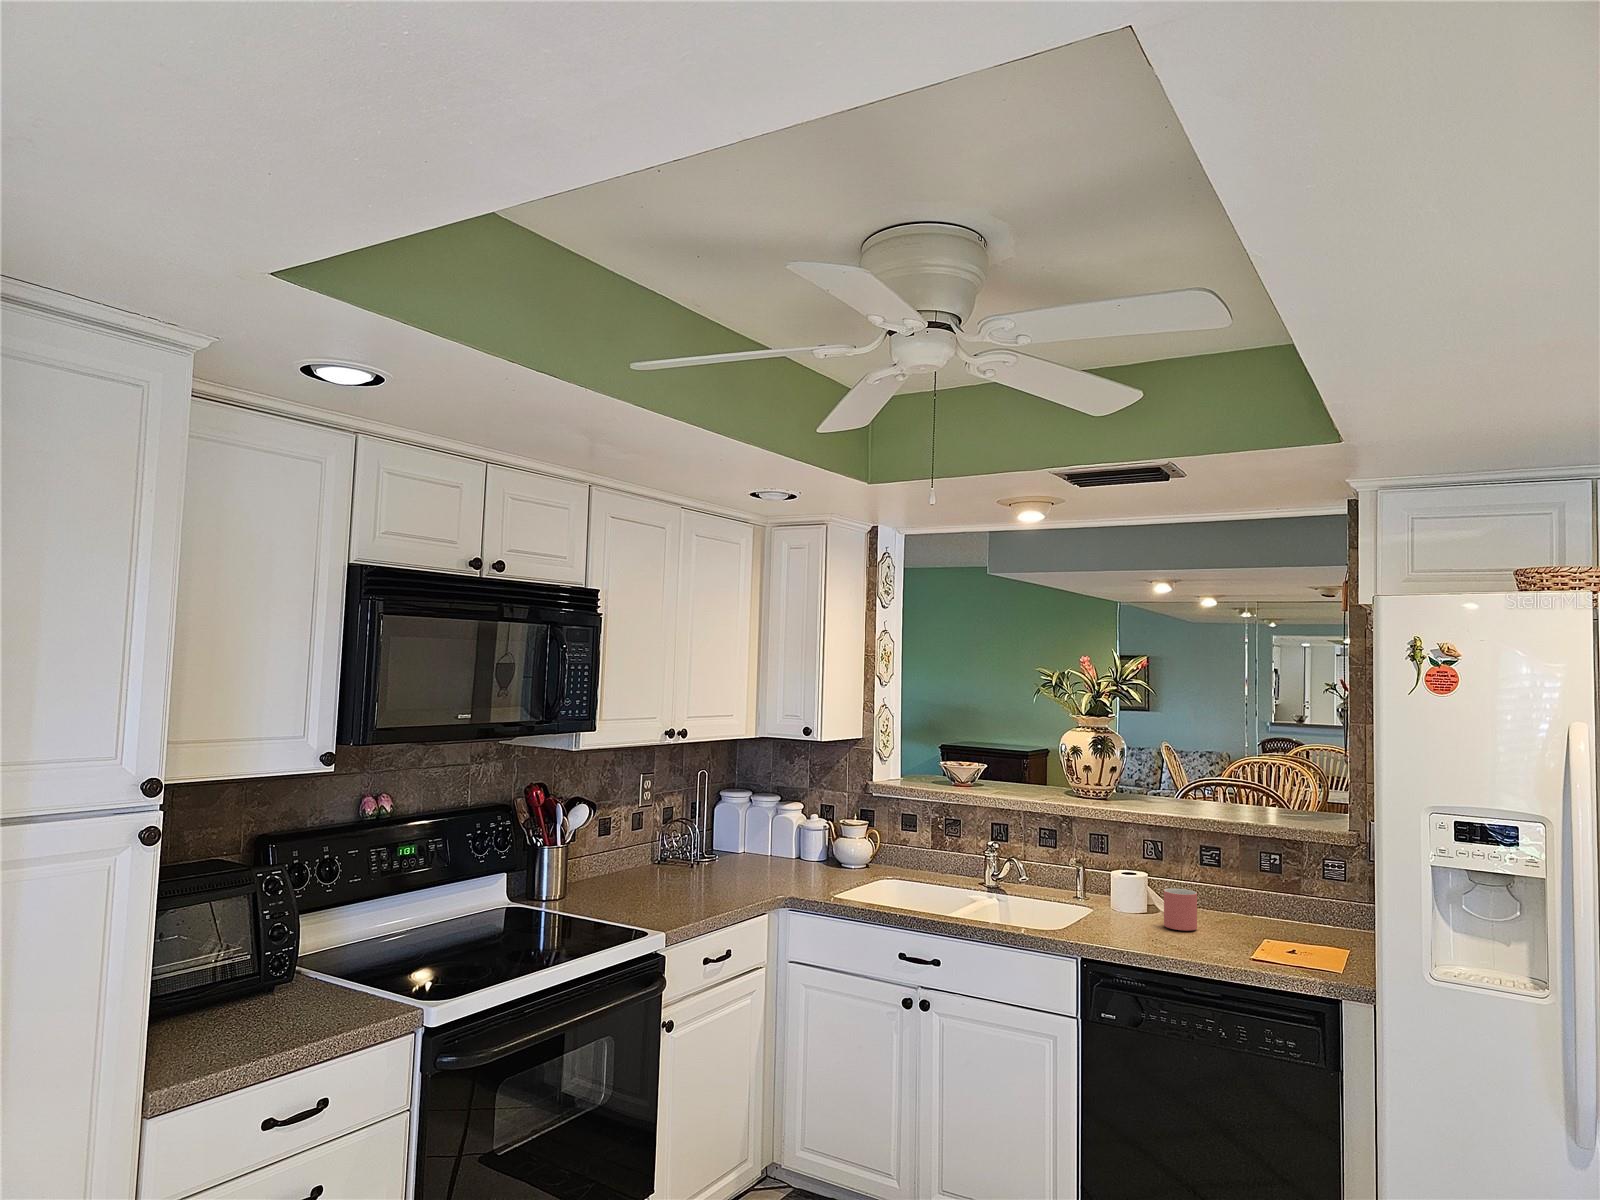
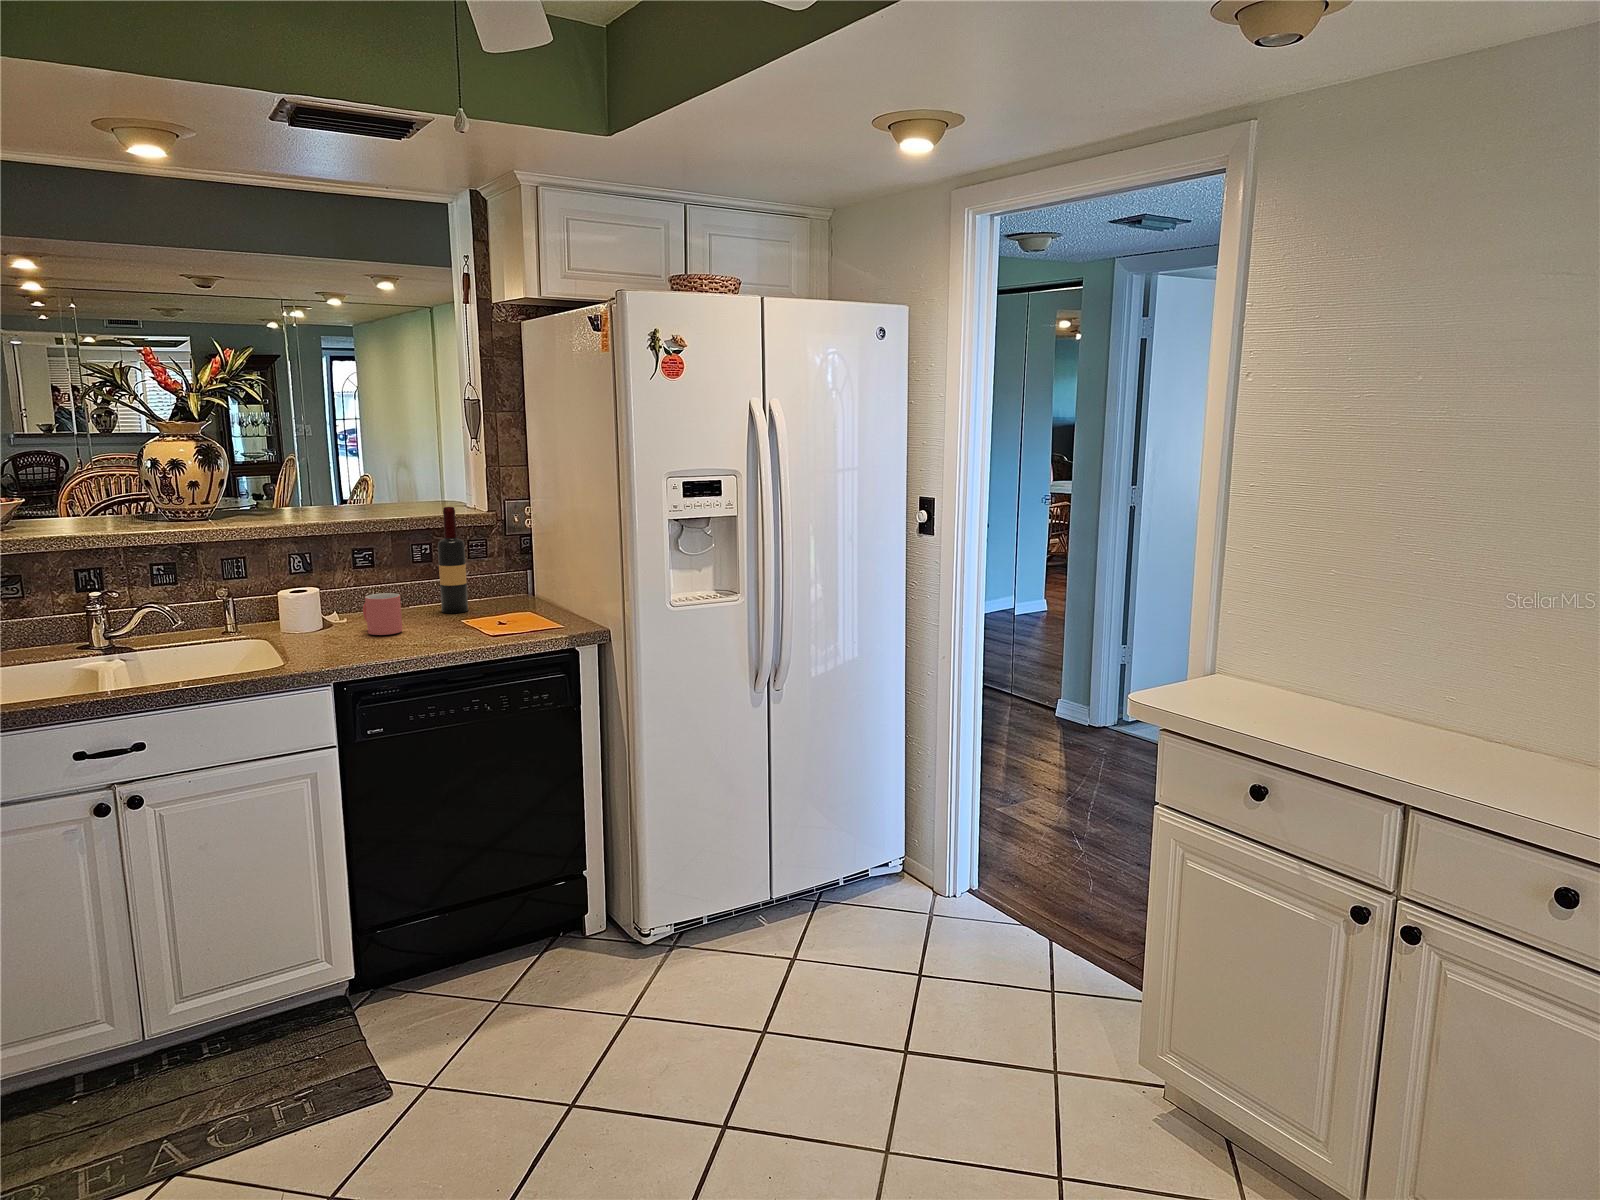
wine bottle: none [1269,817,1298,930] -> present [438,507,468,613]

